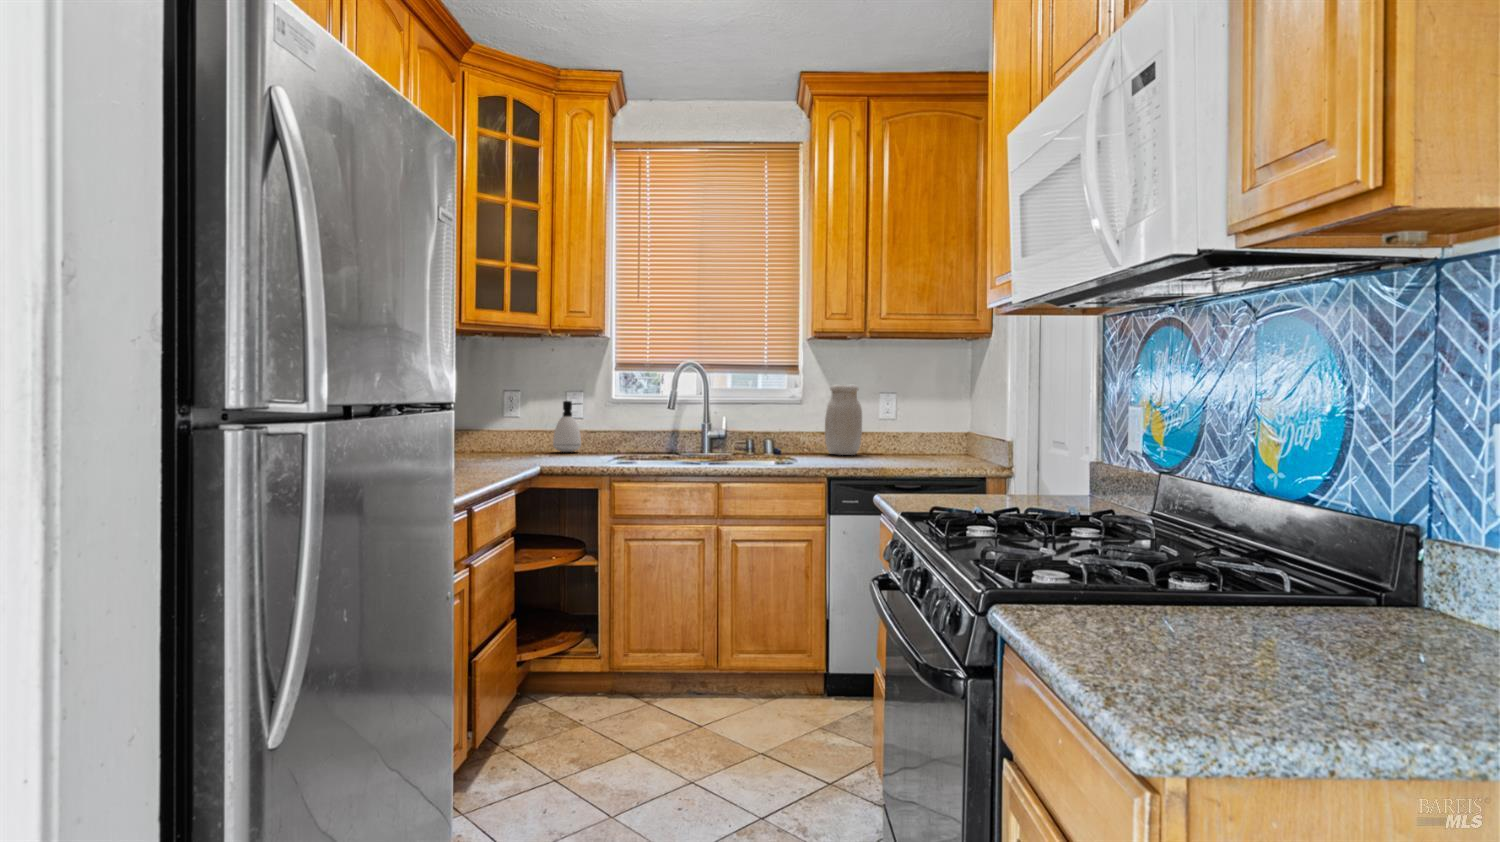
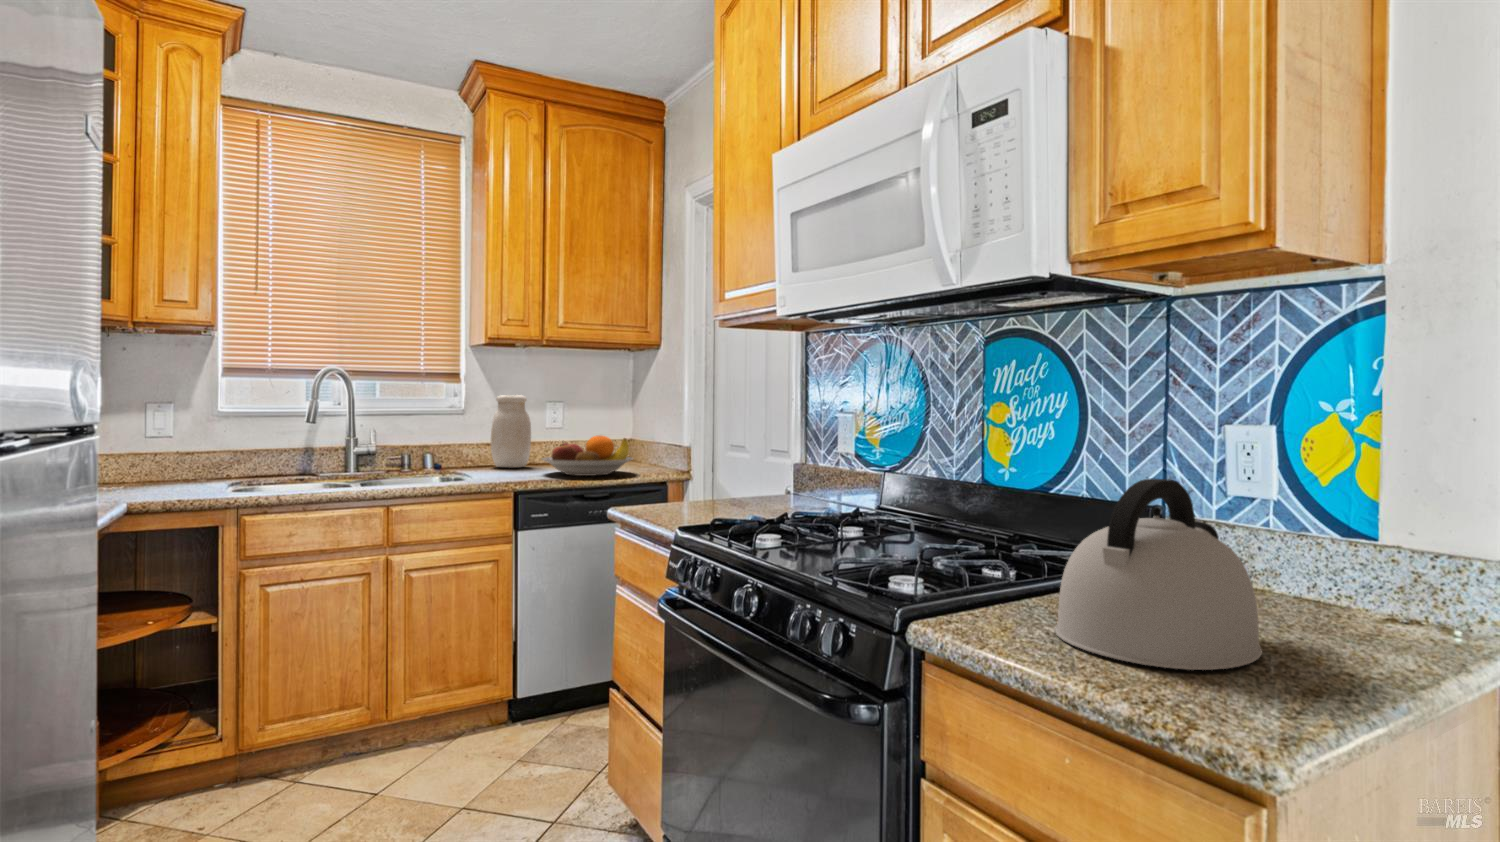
soap dispenser: present [553,401,581,452] -> none [128,413,175,479]
fruit bowl: none [862,425,954,465] -> present [542,435,633,476]
kettle: none [1114,480,1346,683] -> present [1055,478,1262,670]

